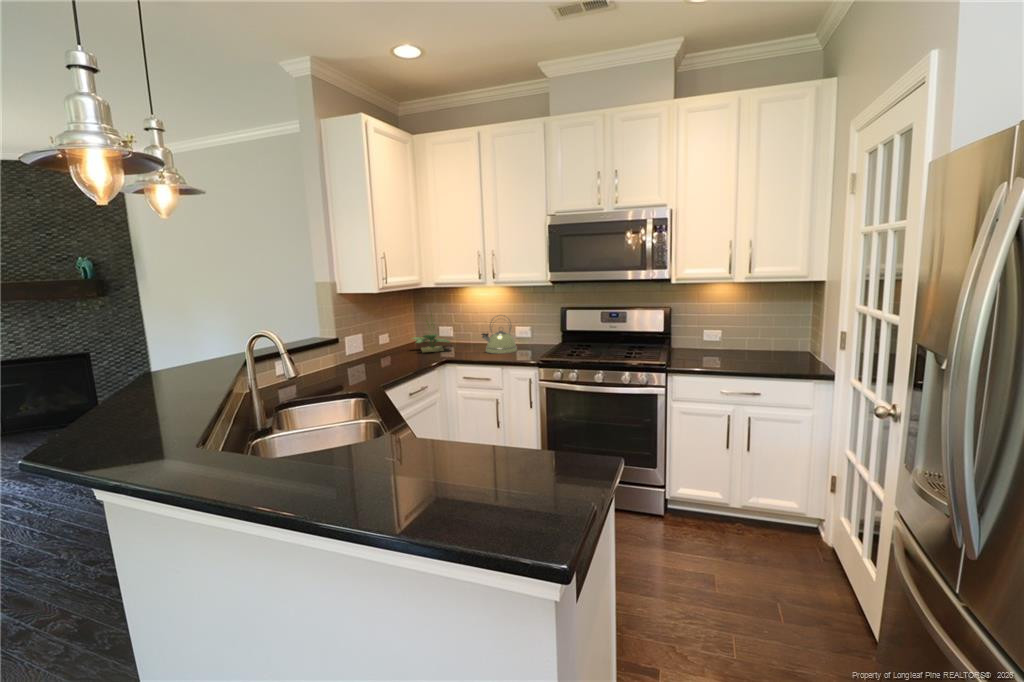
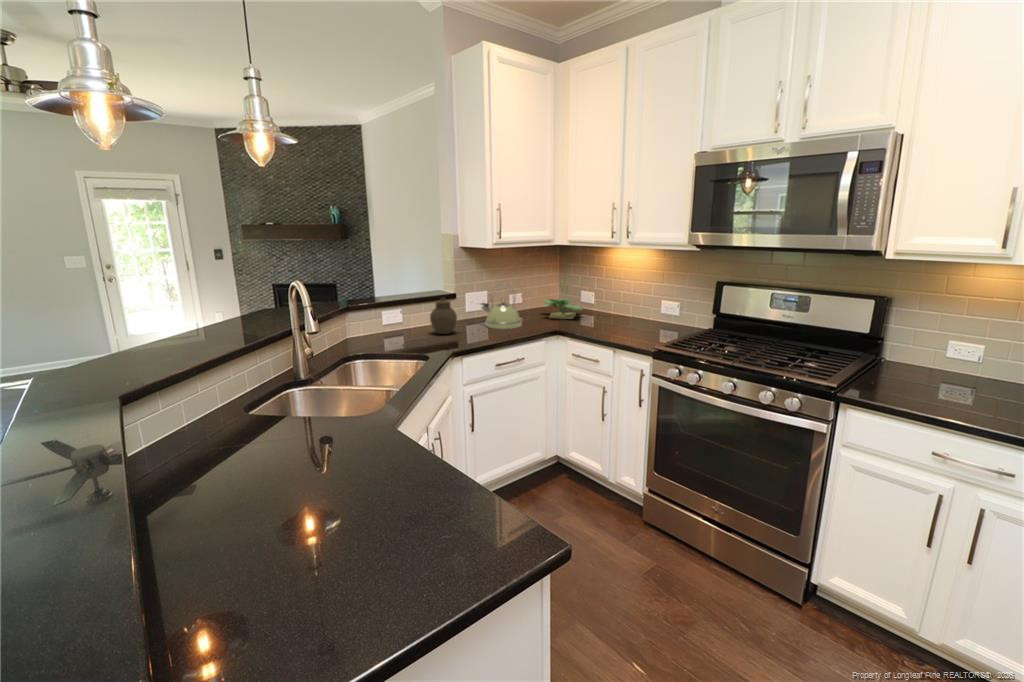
kettle: present [482,322,517,354] -> present [481,285,521,329]
jar: none [329,341,357,377] -> present [430,297,457,334]

